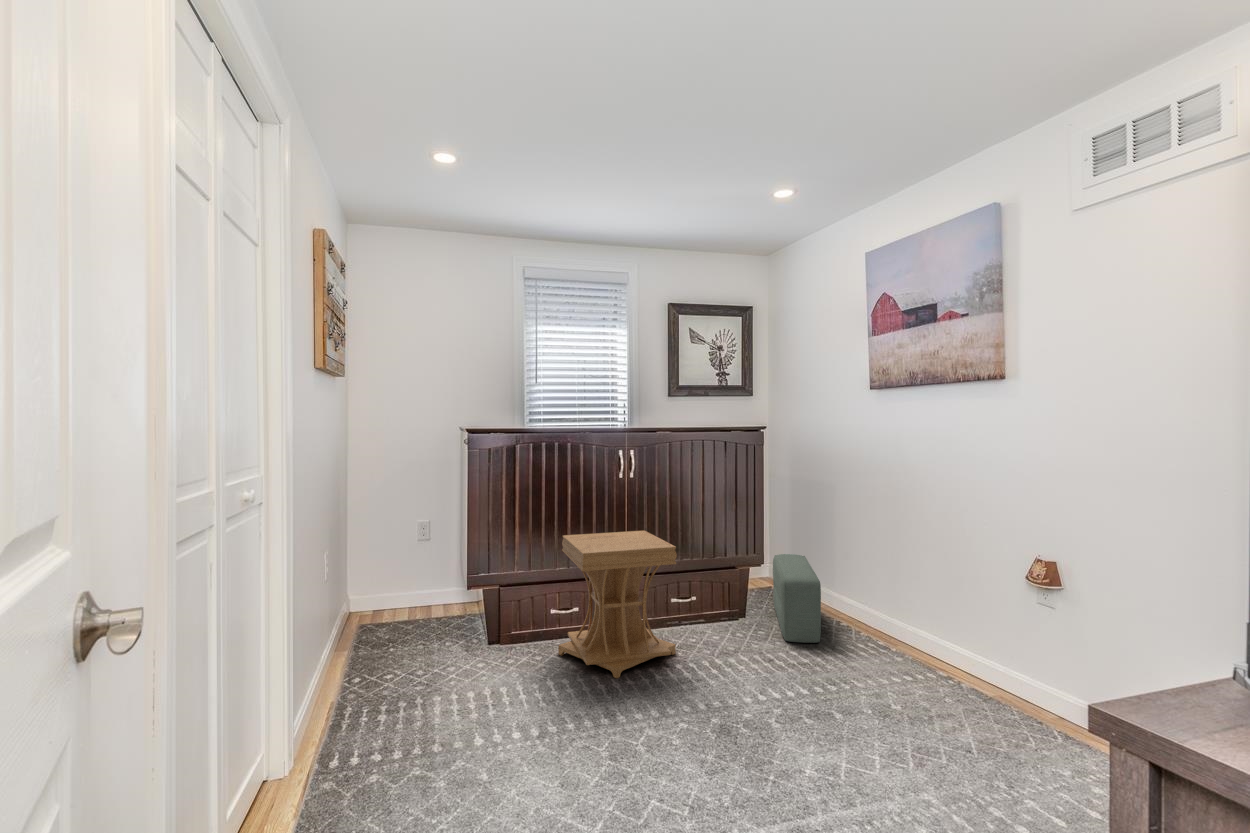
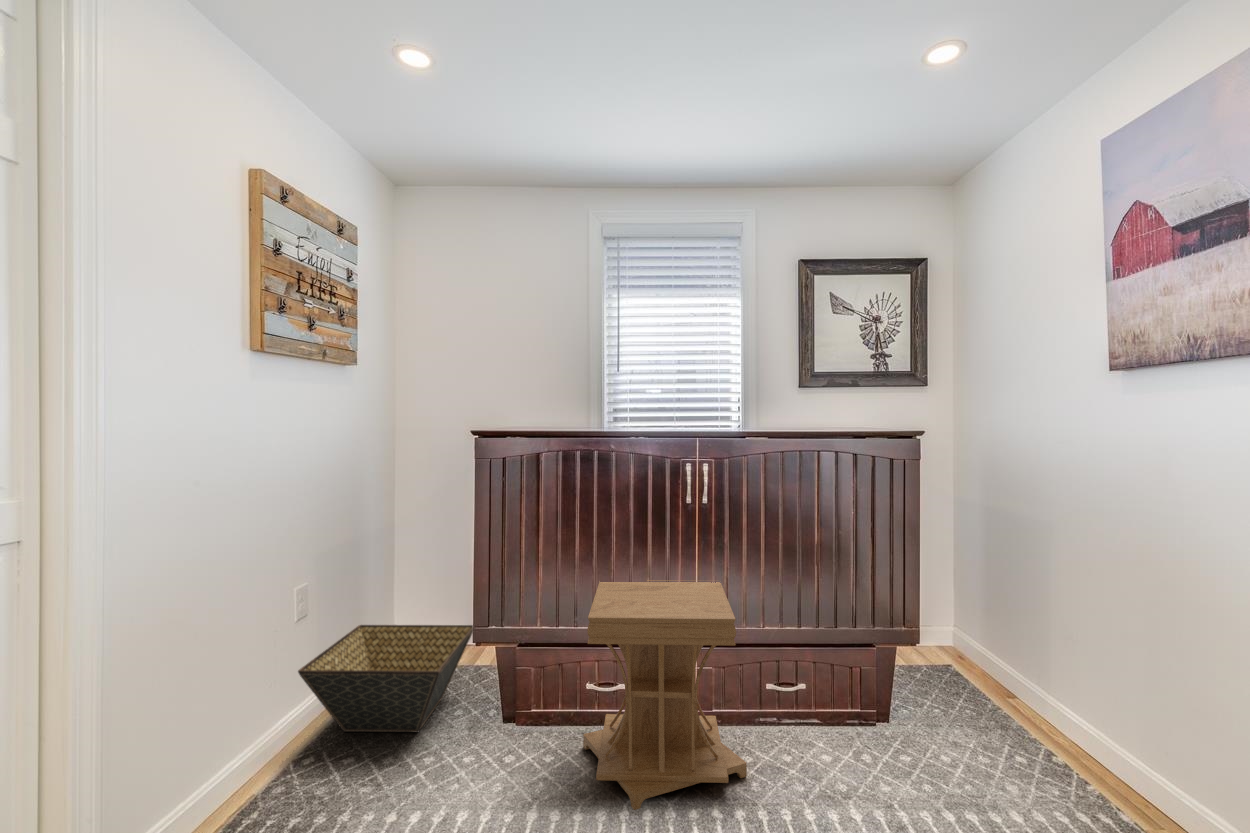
pouf: present [773,554,821,643] -> none [934,629,1005,797]
basket: none [331,583,451,671] -> present [298,625,473,733]

